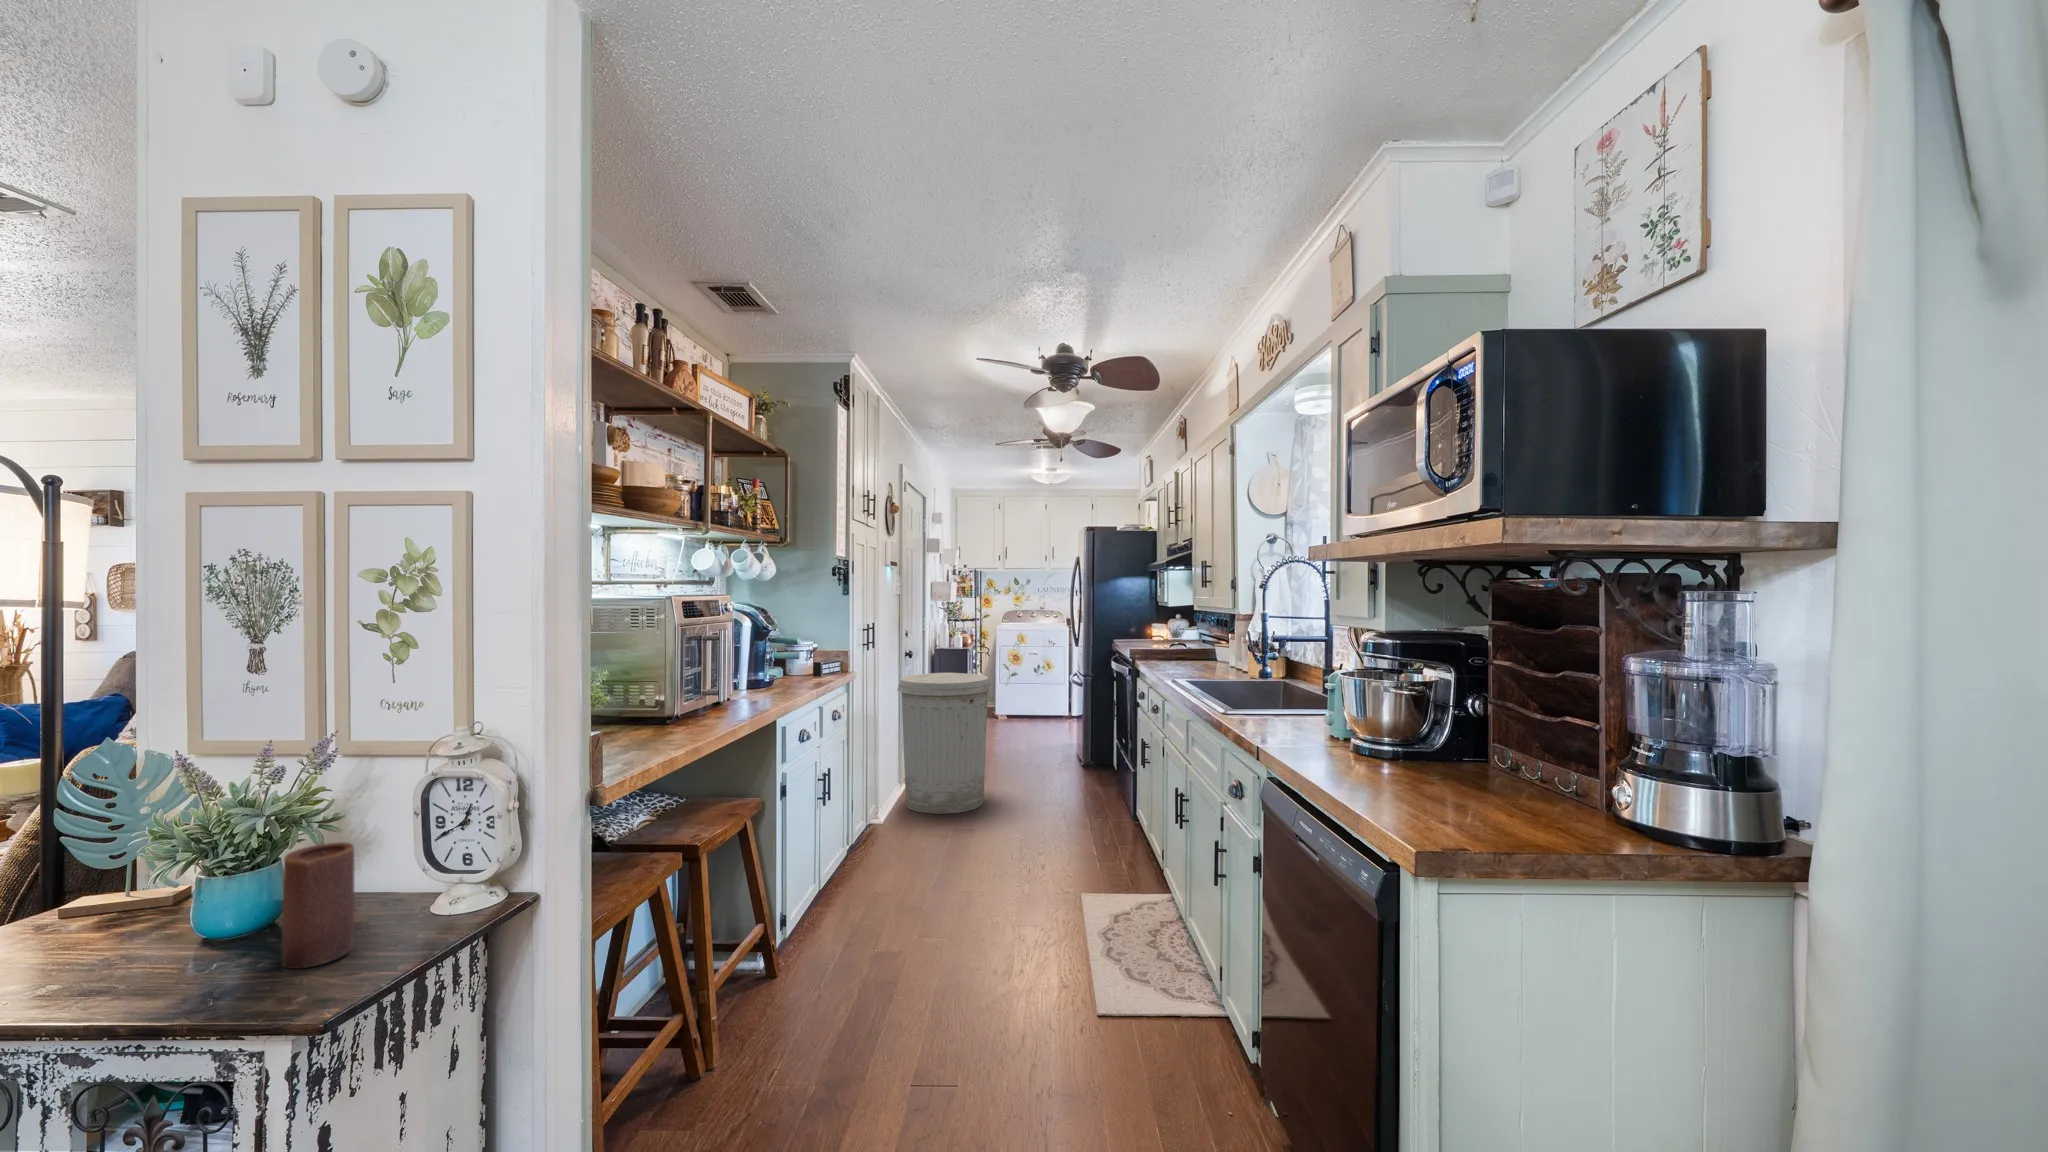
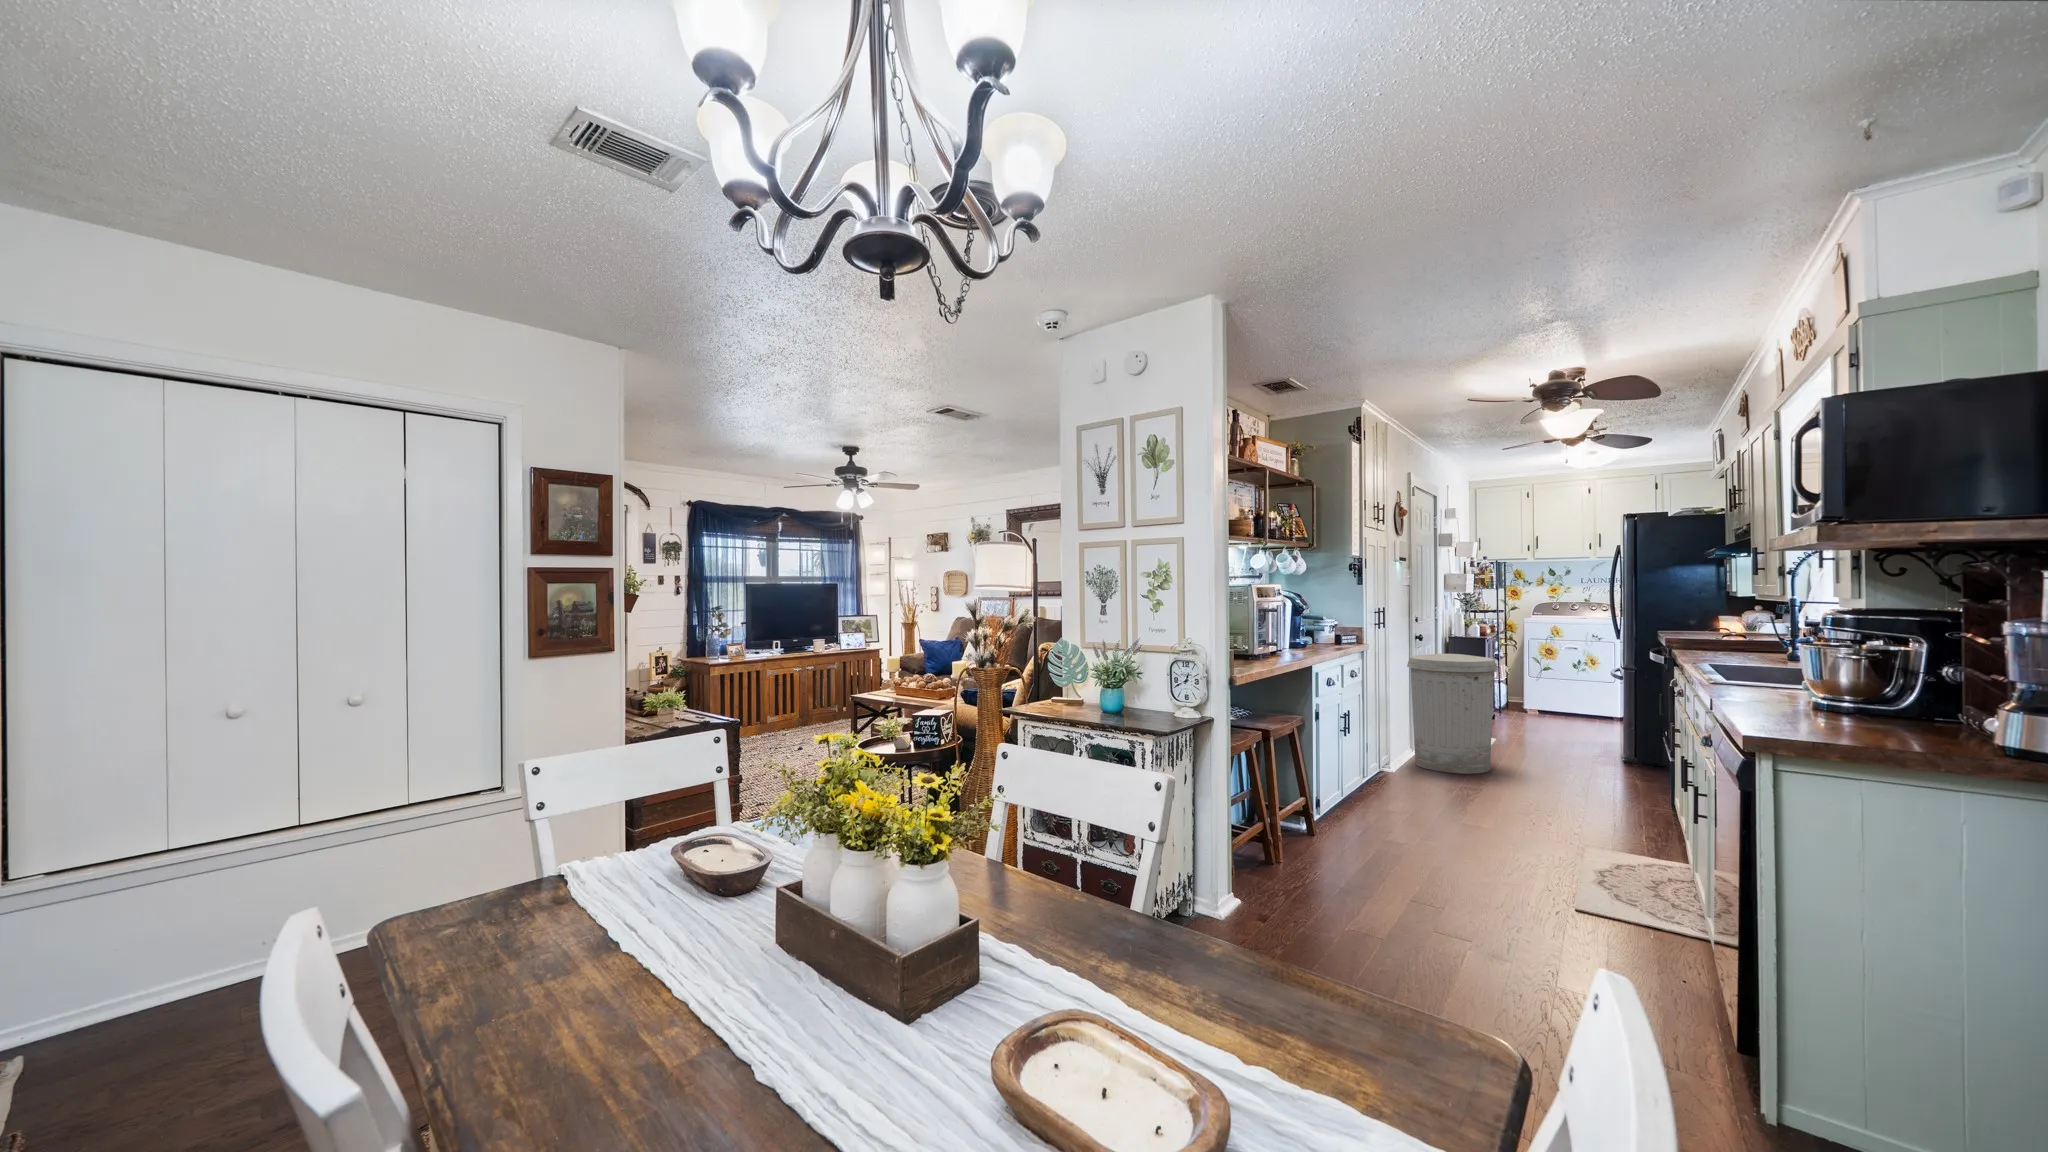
candle: present [282,842,355,969] -> none [1138,679,1159,722]

